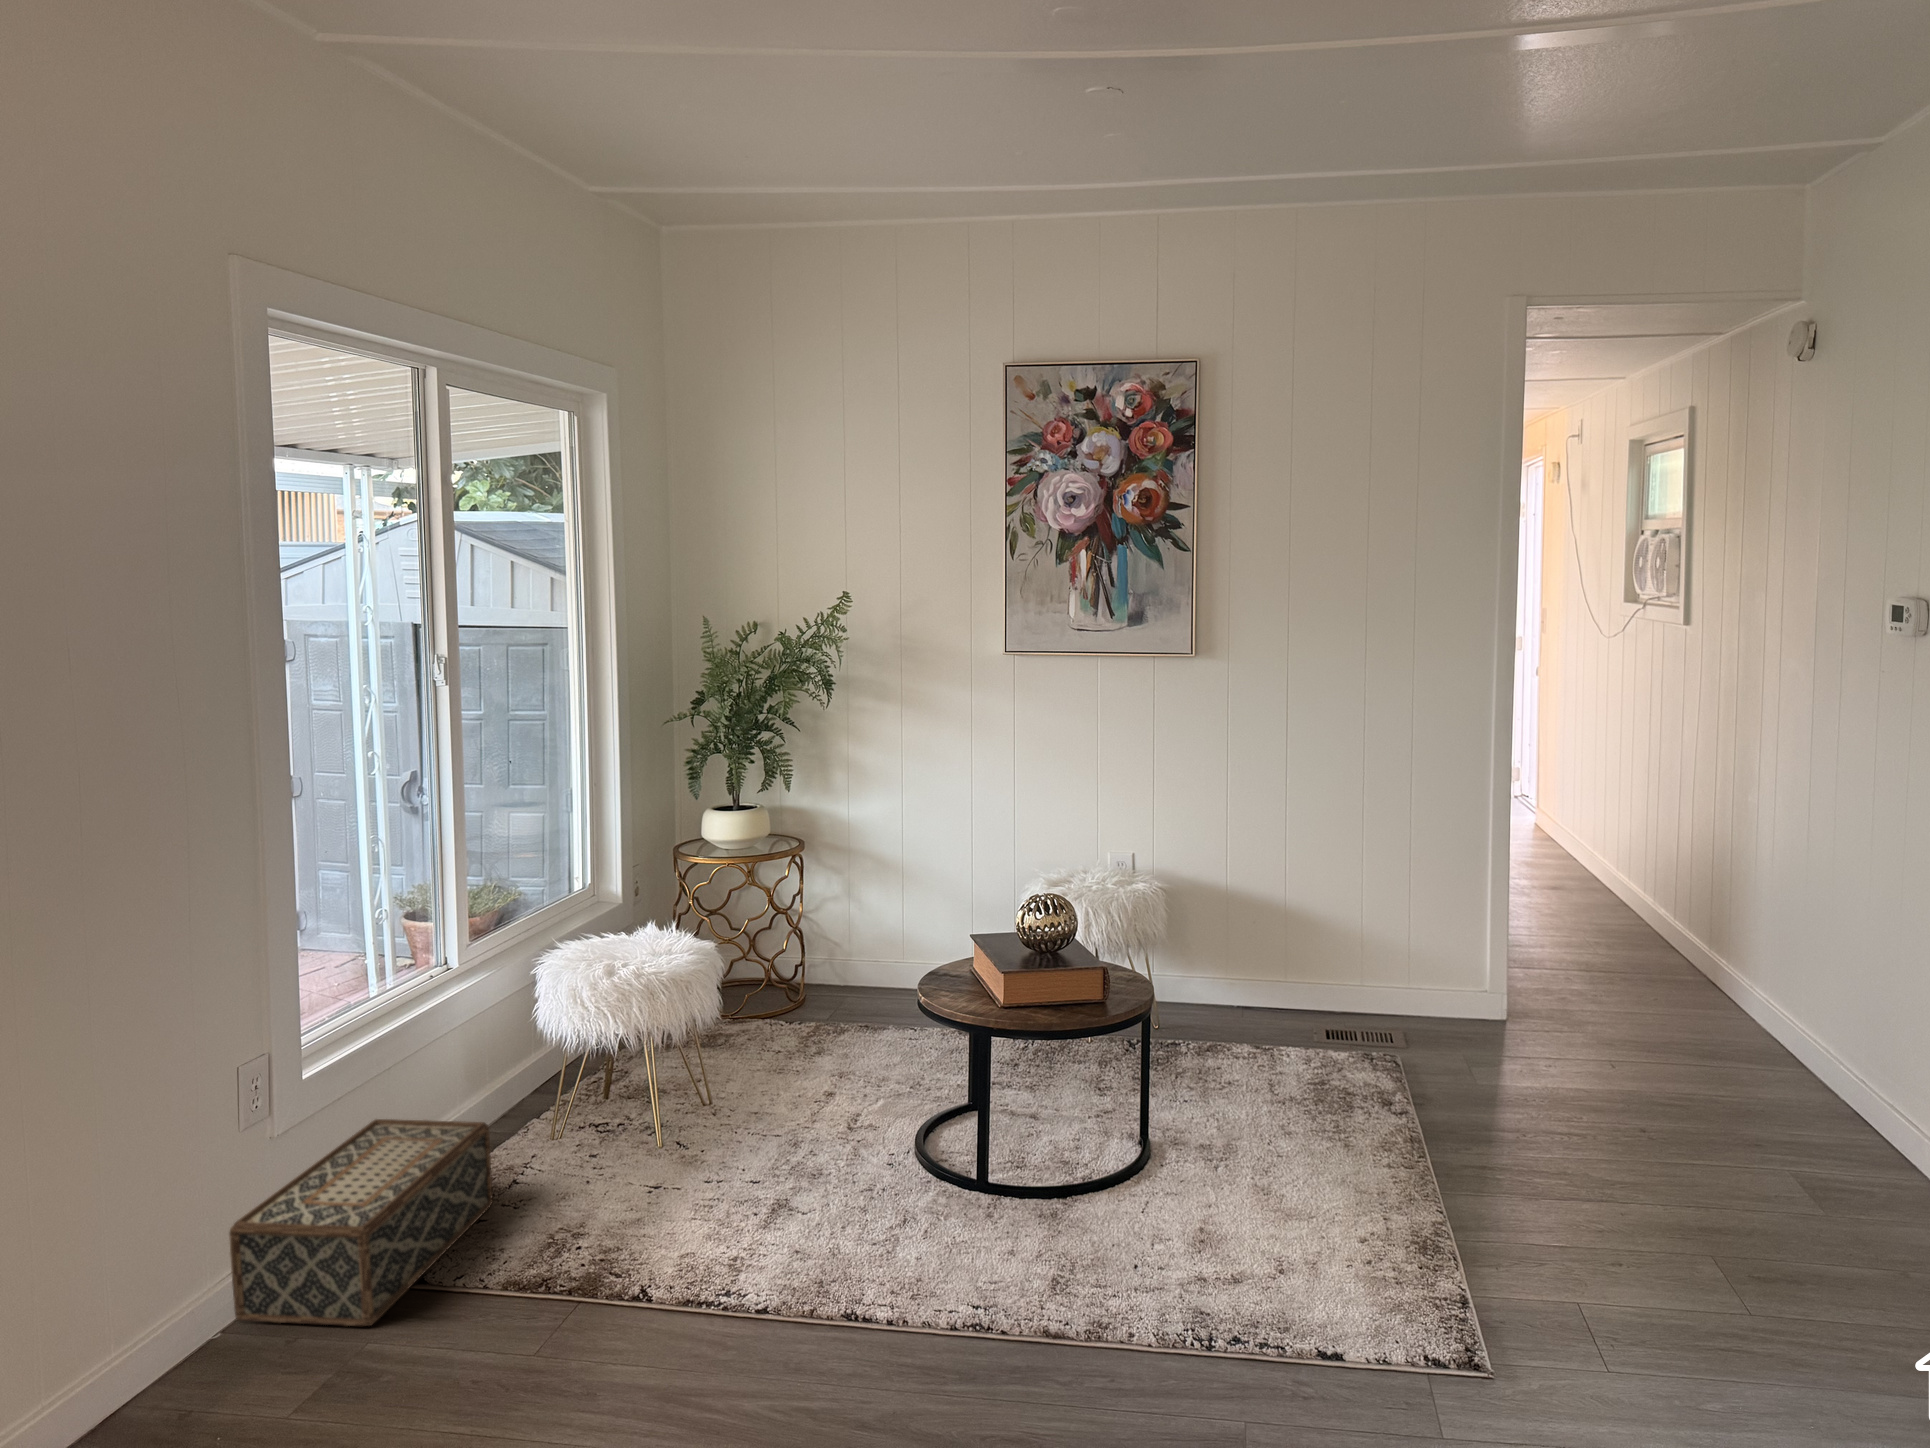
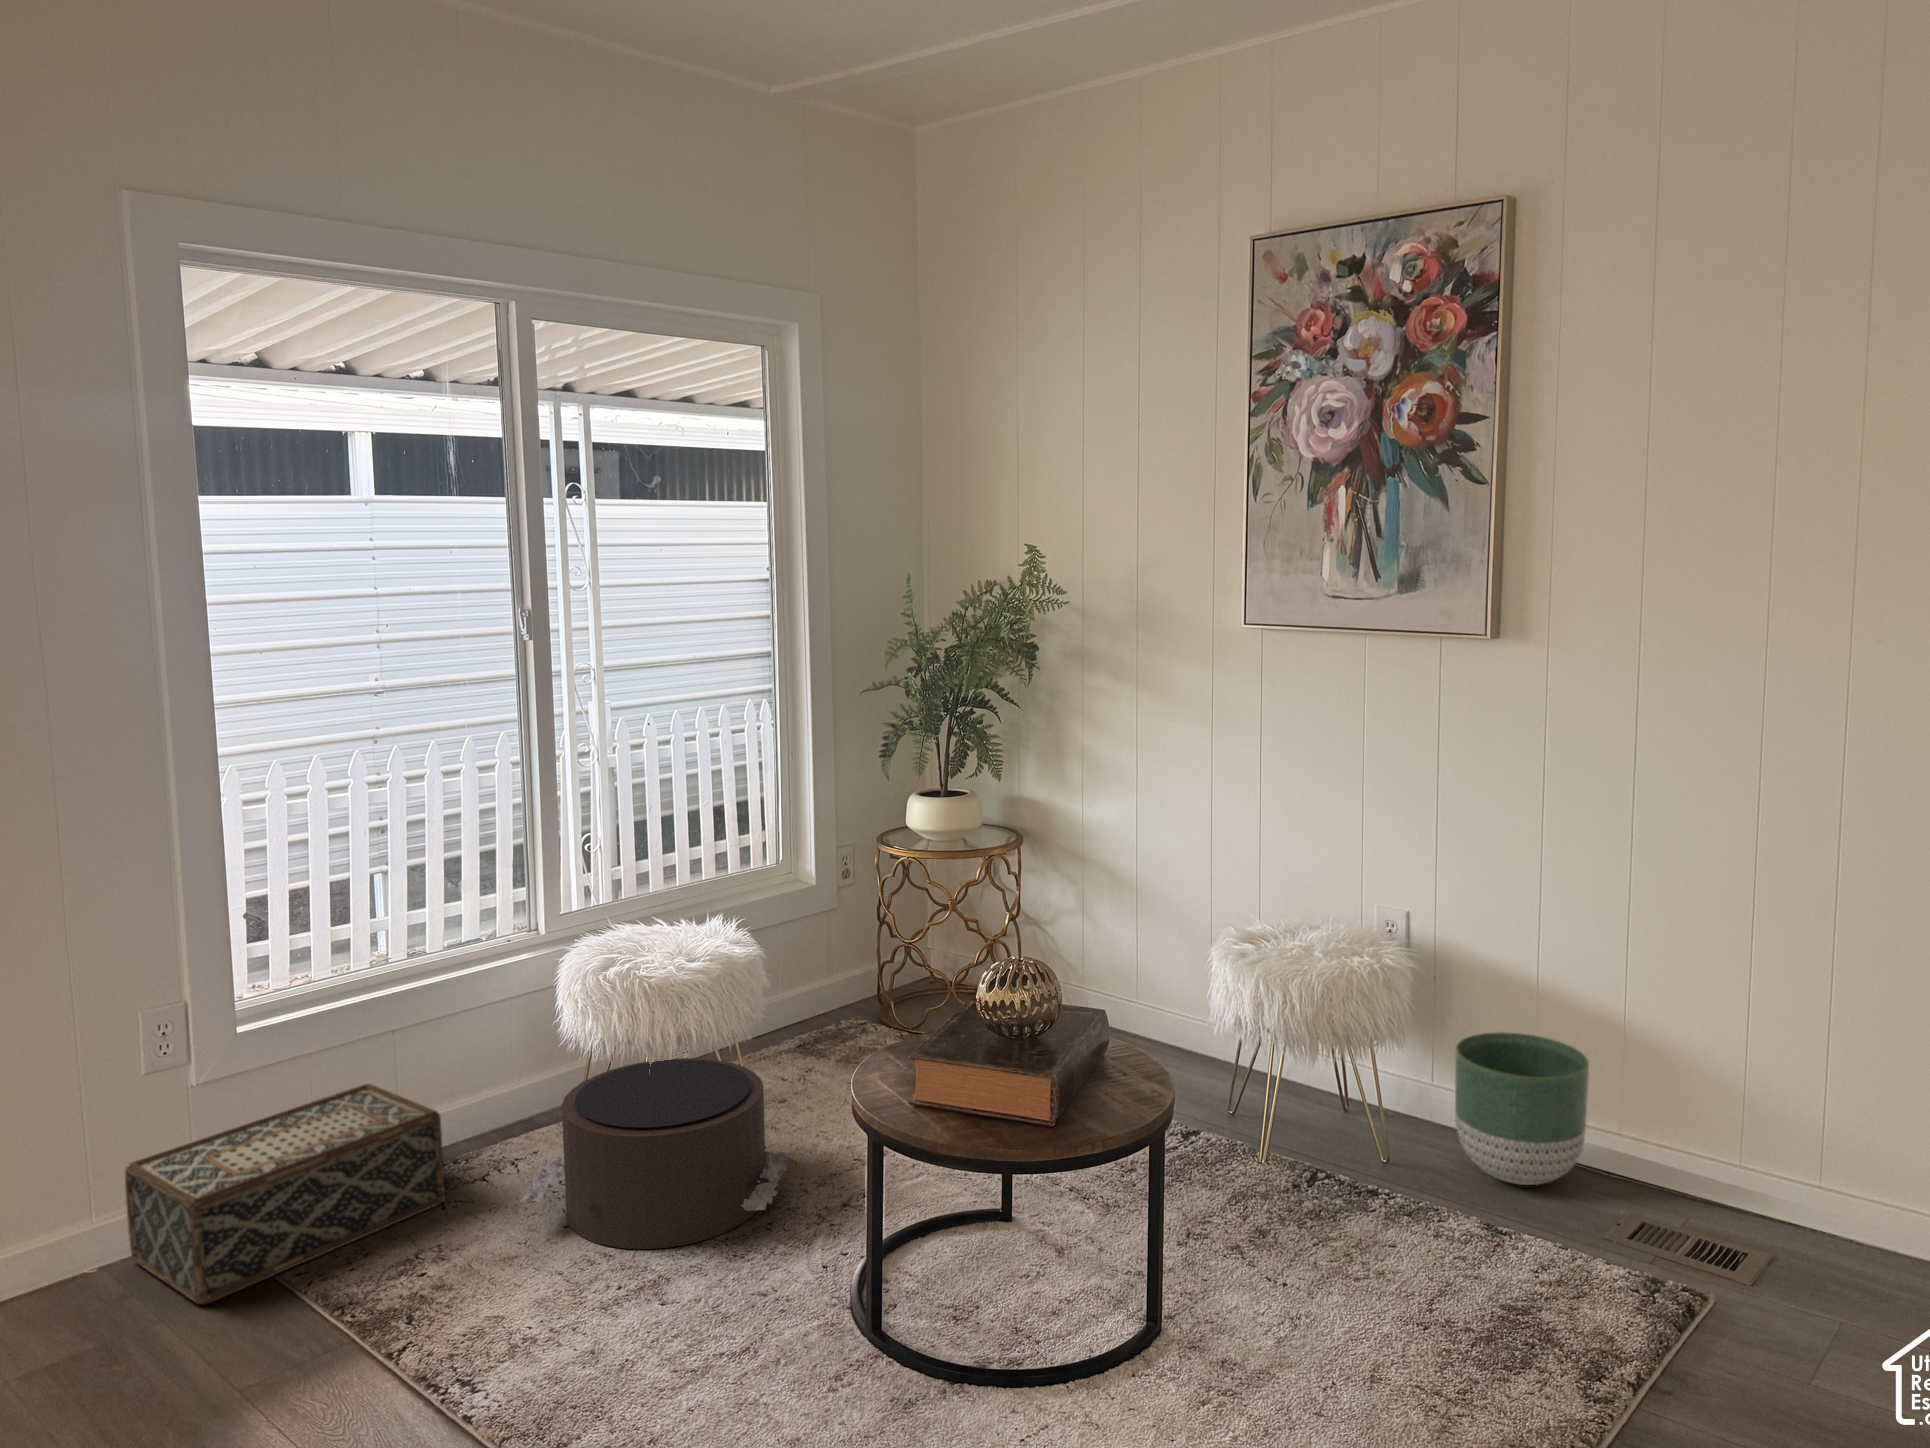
planter: none [1197,920,1280,1016] -> present [1455,1032,1589,1185]
pouf: none [583,1037,809,1195] -> present [520,1058,790,1249]

